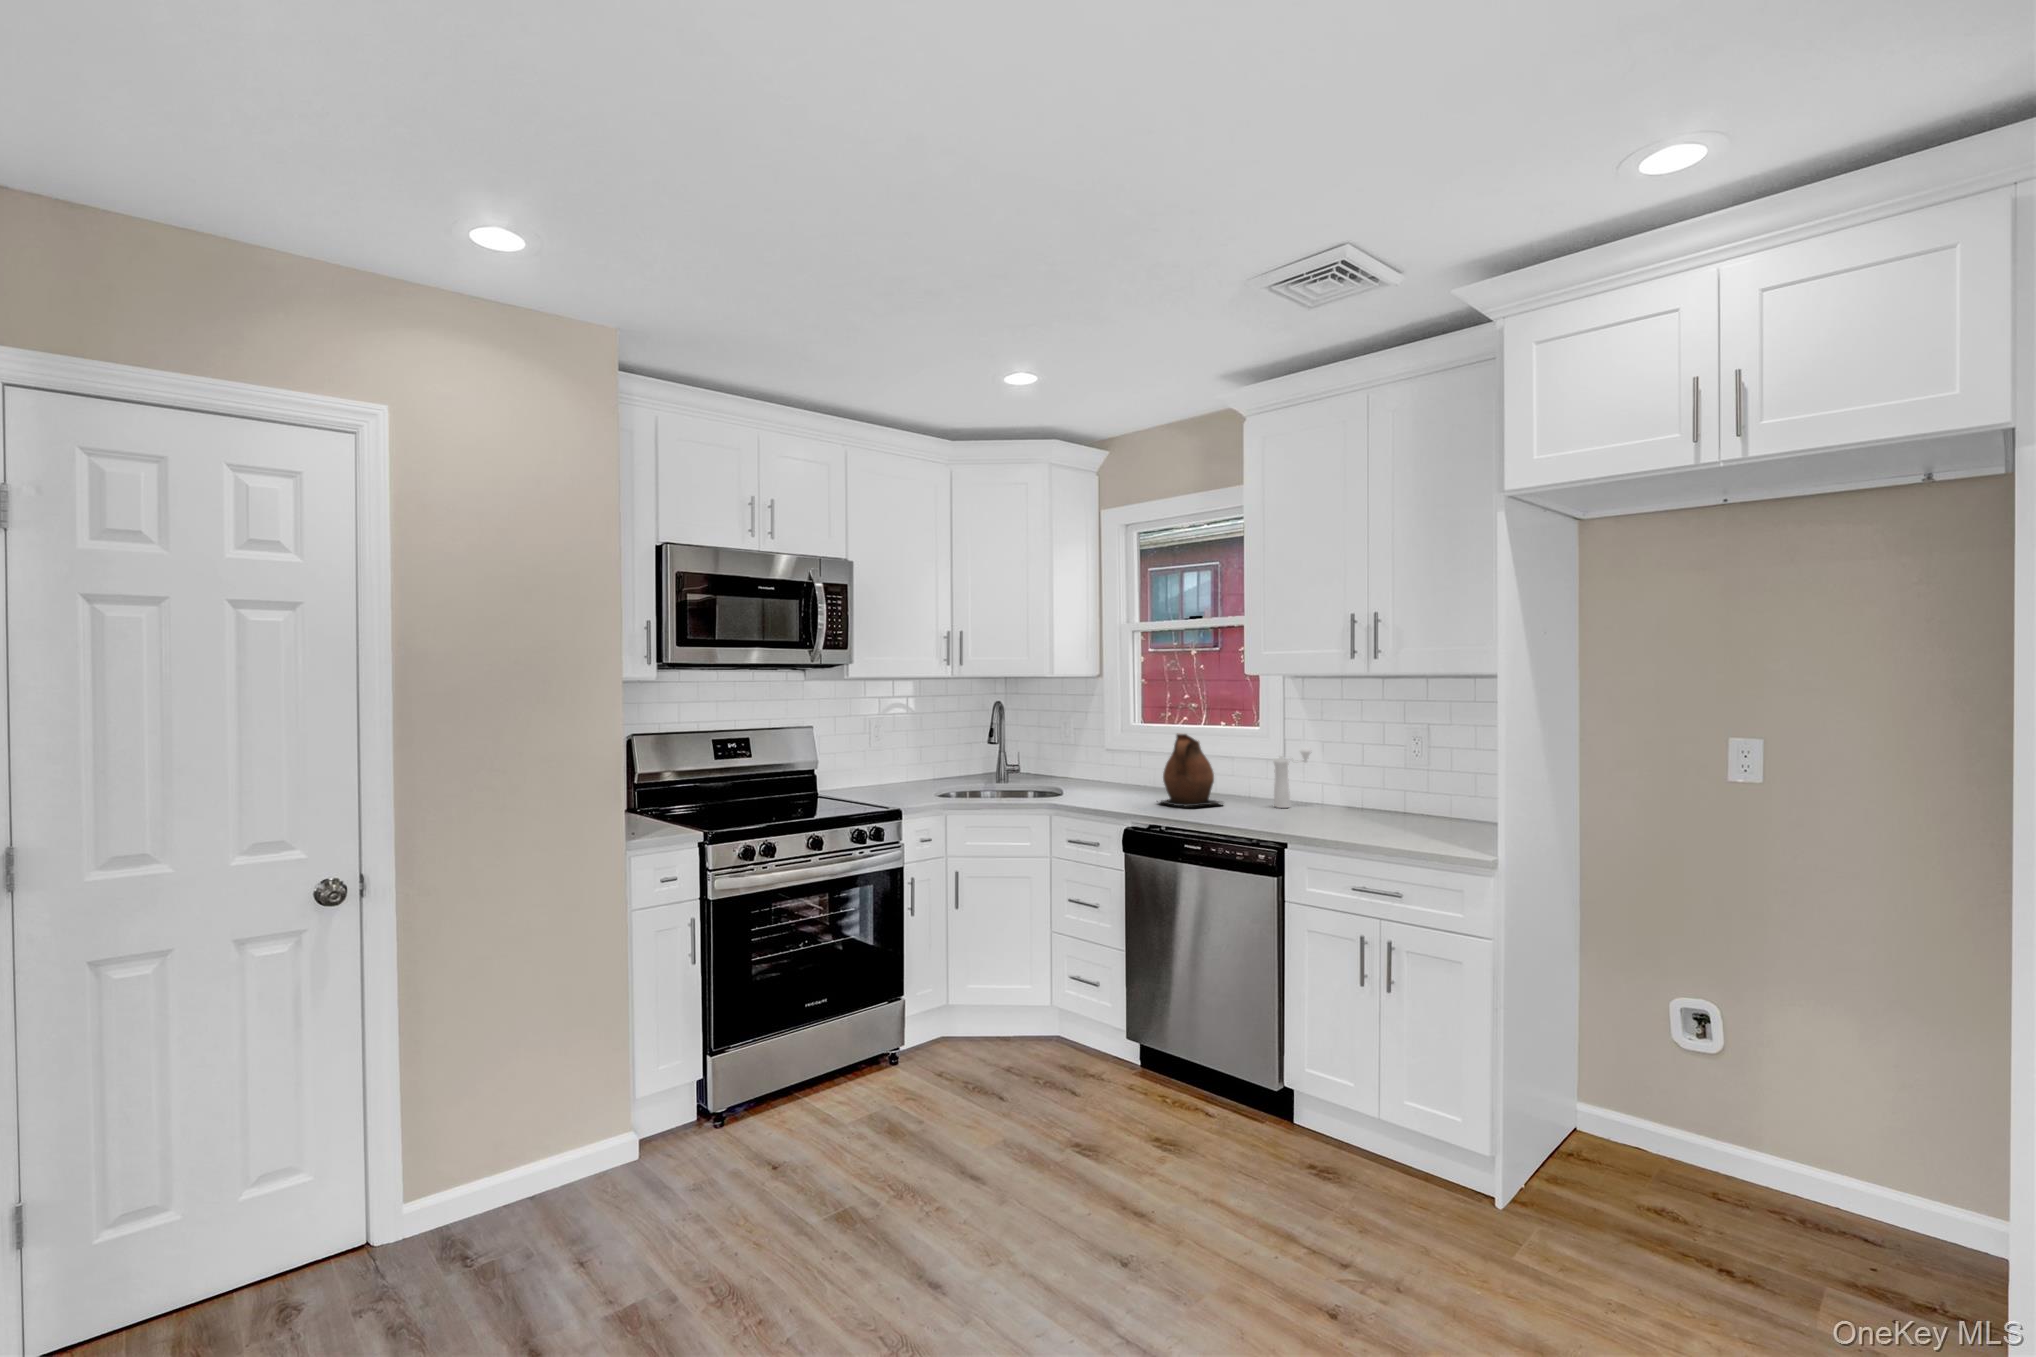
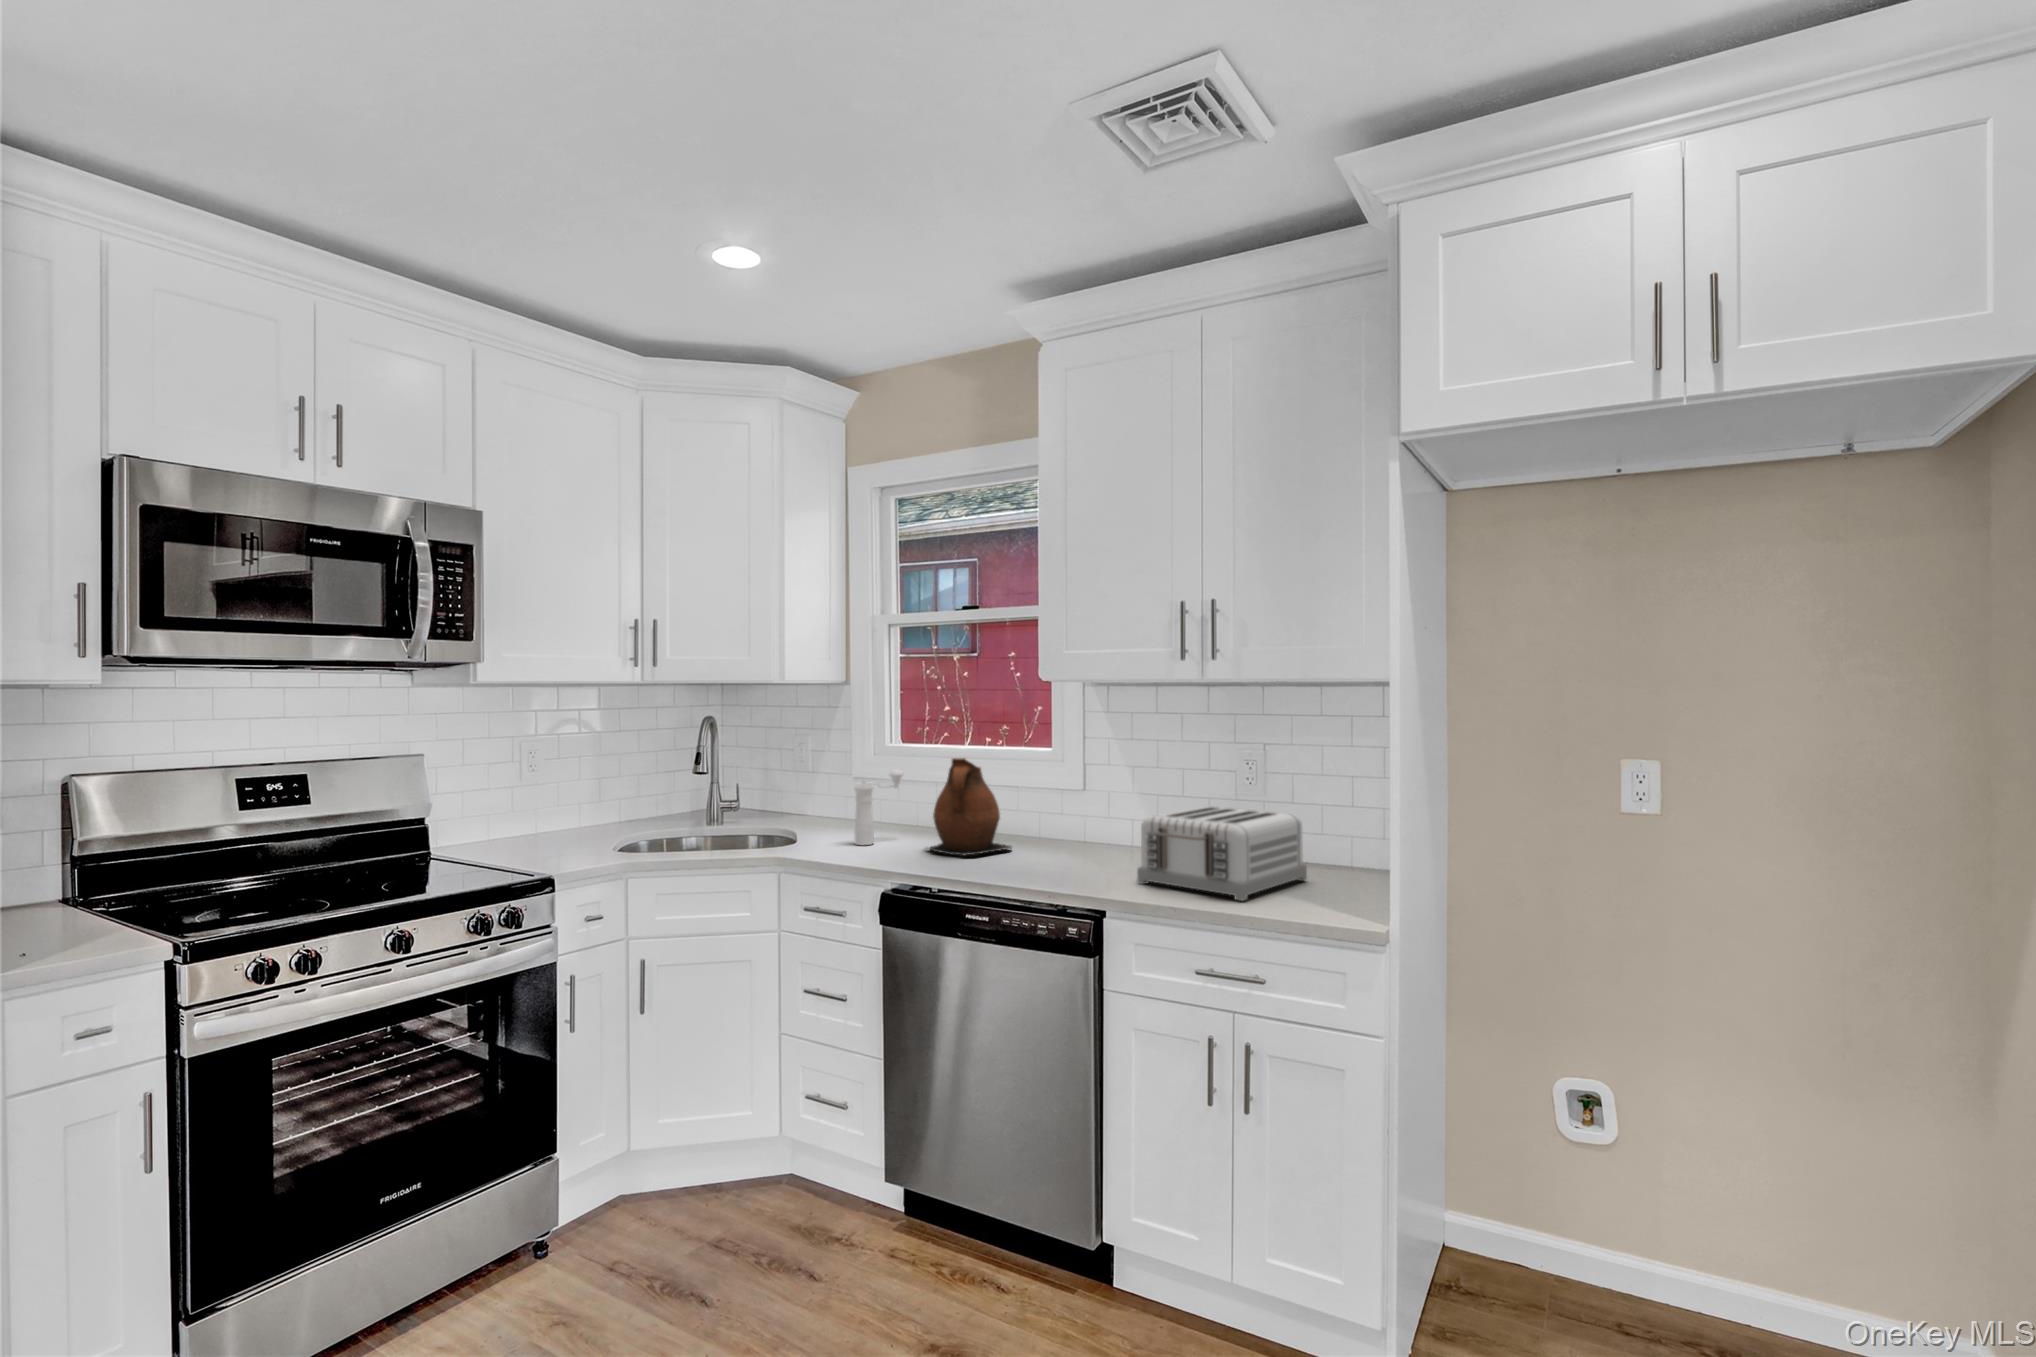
pepper mill: present [1274,748,1311,808] -> present [855,770,903,845]
toaster: none [1314,772,1454,840] -> present [1137,805,1307,901]

